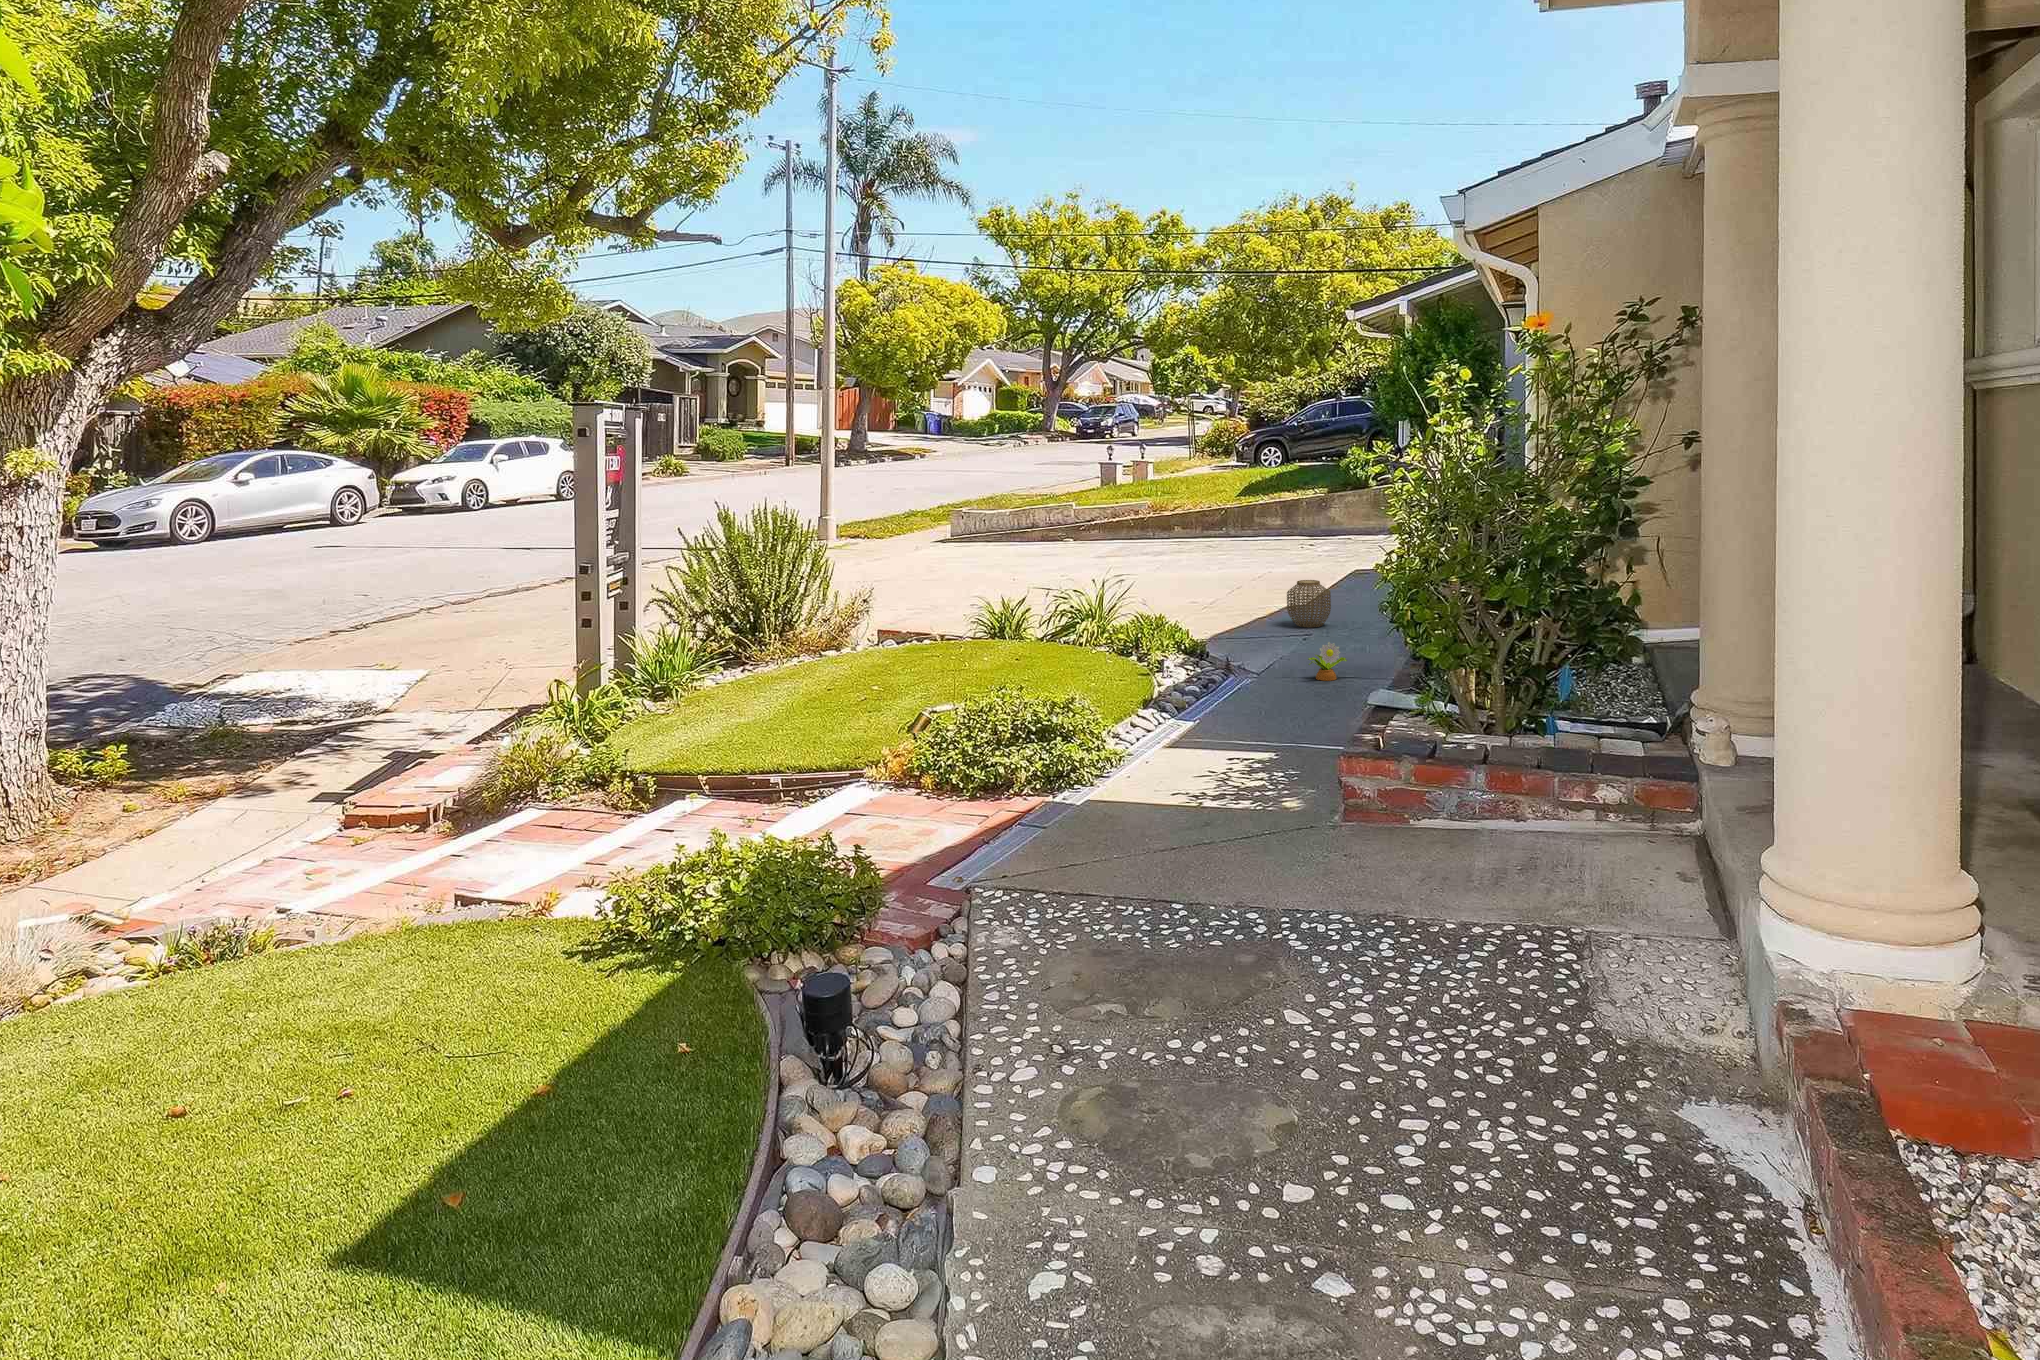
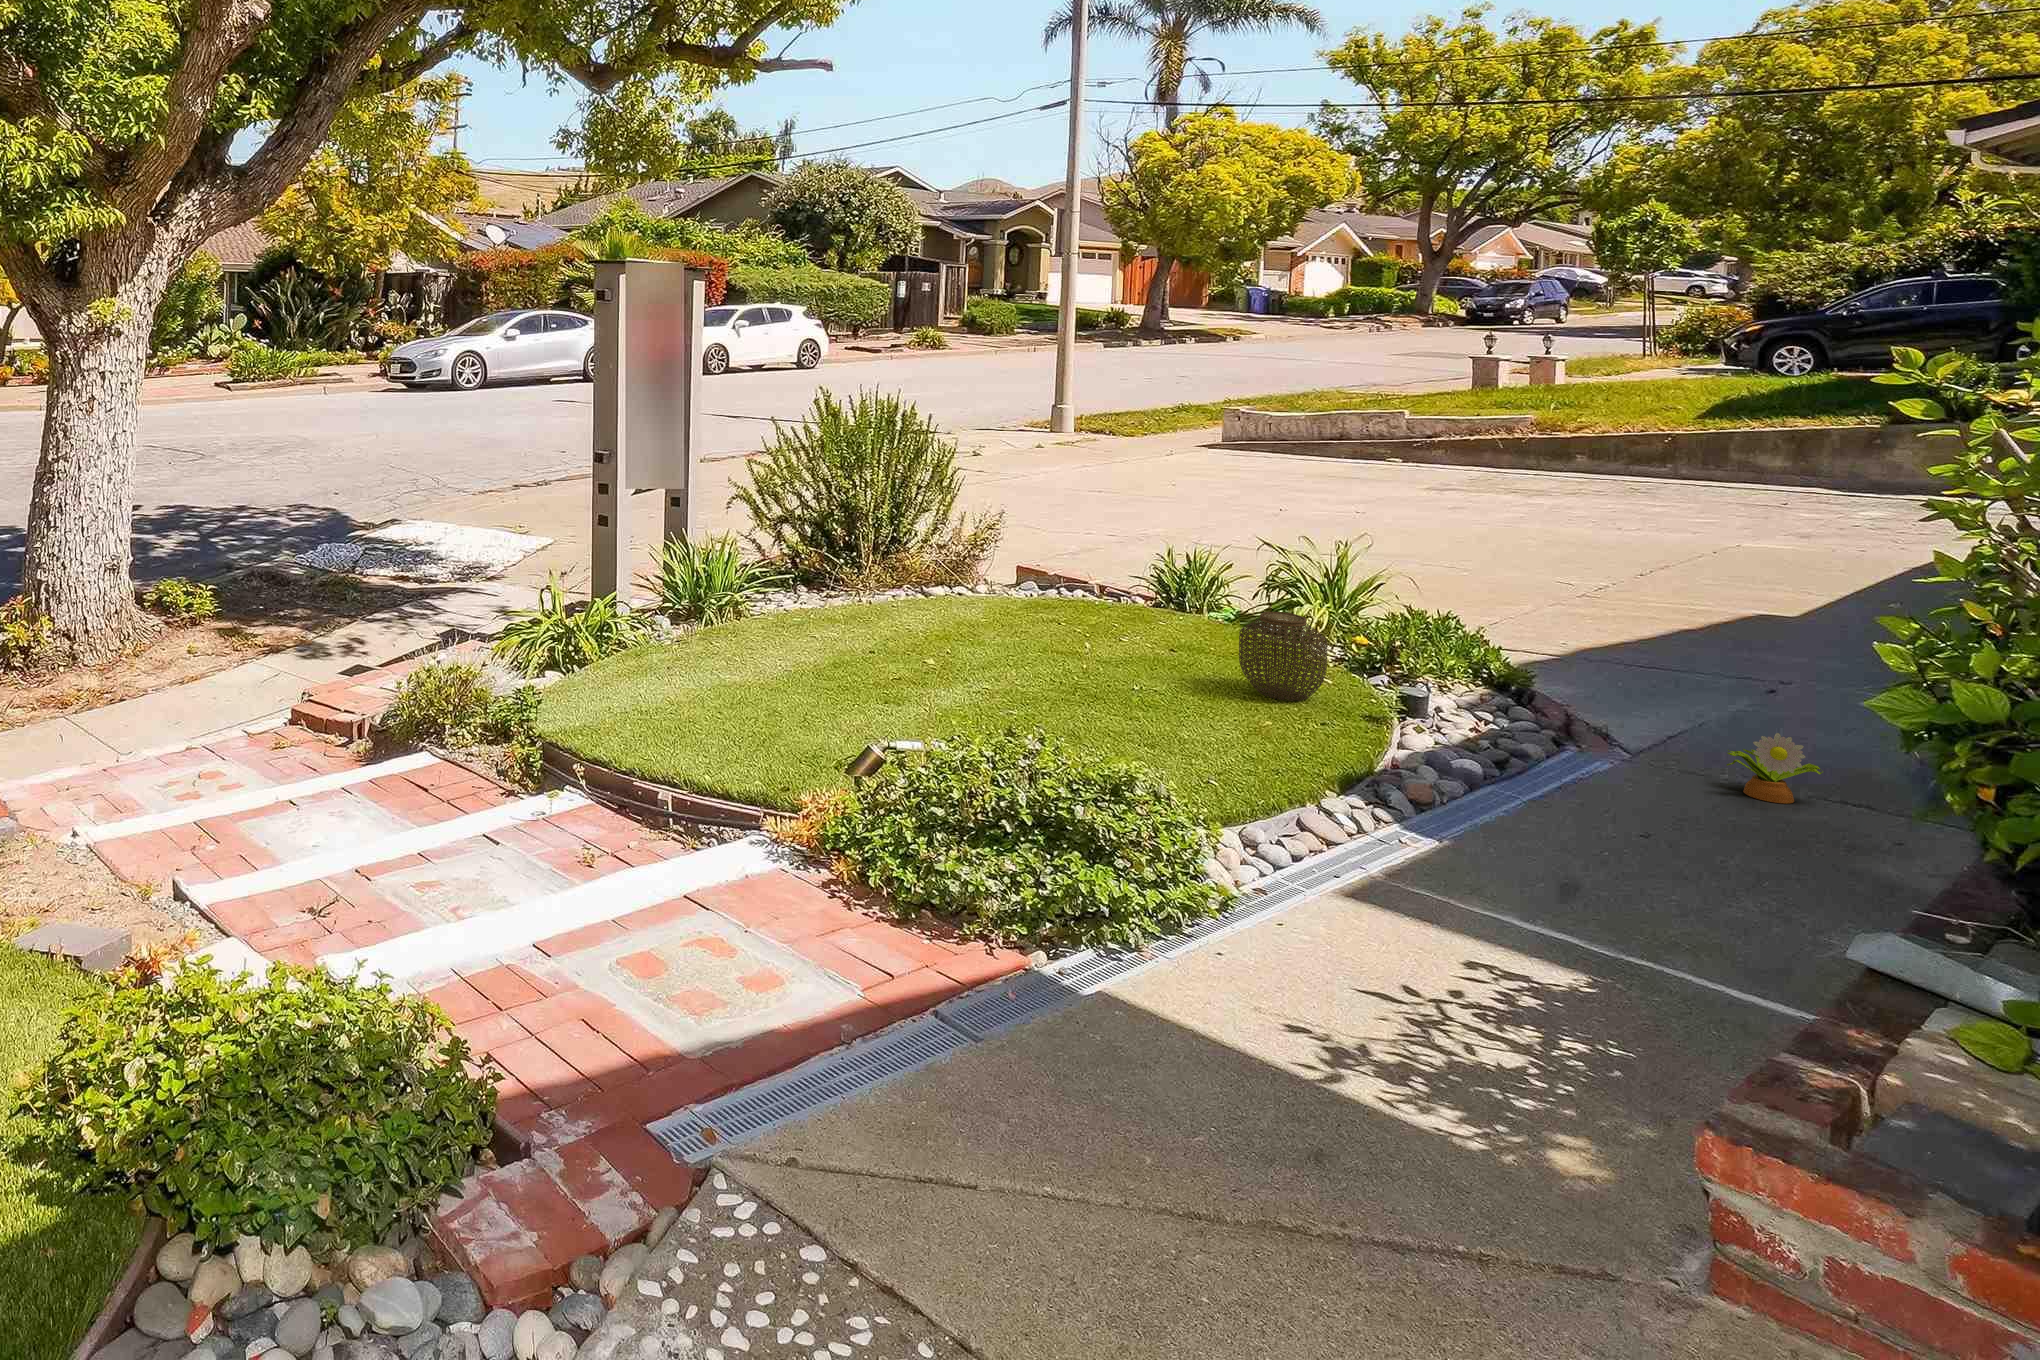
woven basket: present [1287,580,1331,627] -> present [1239,612,1327,701]

